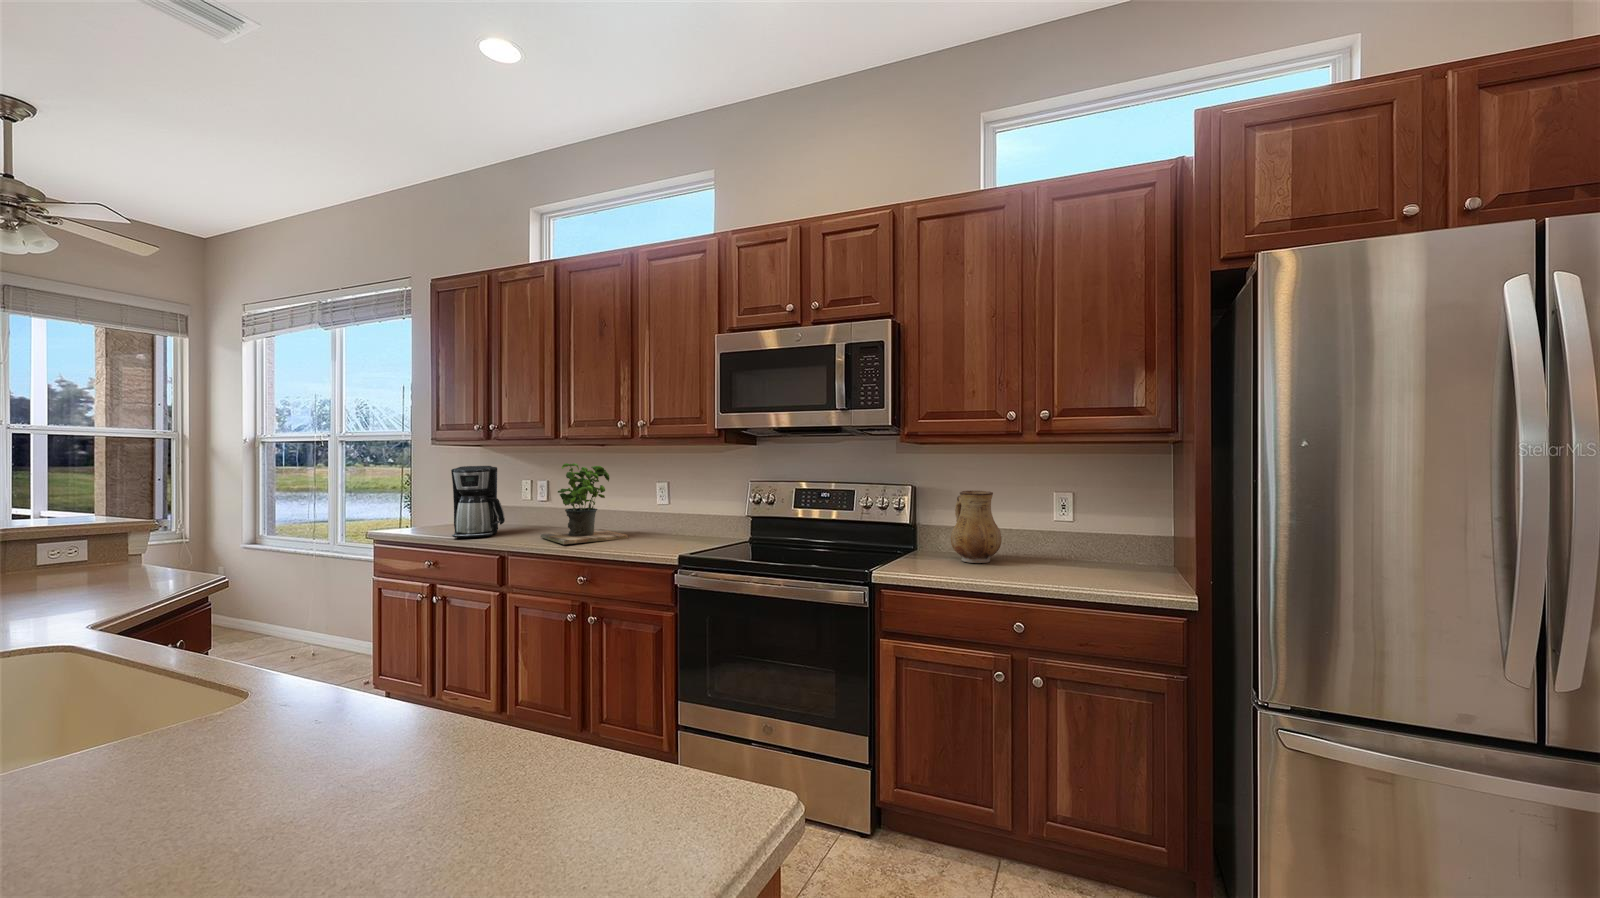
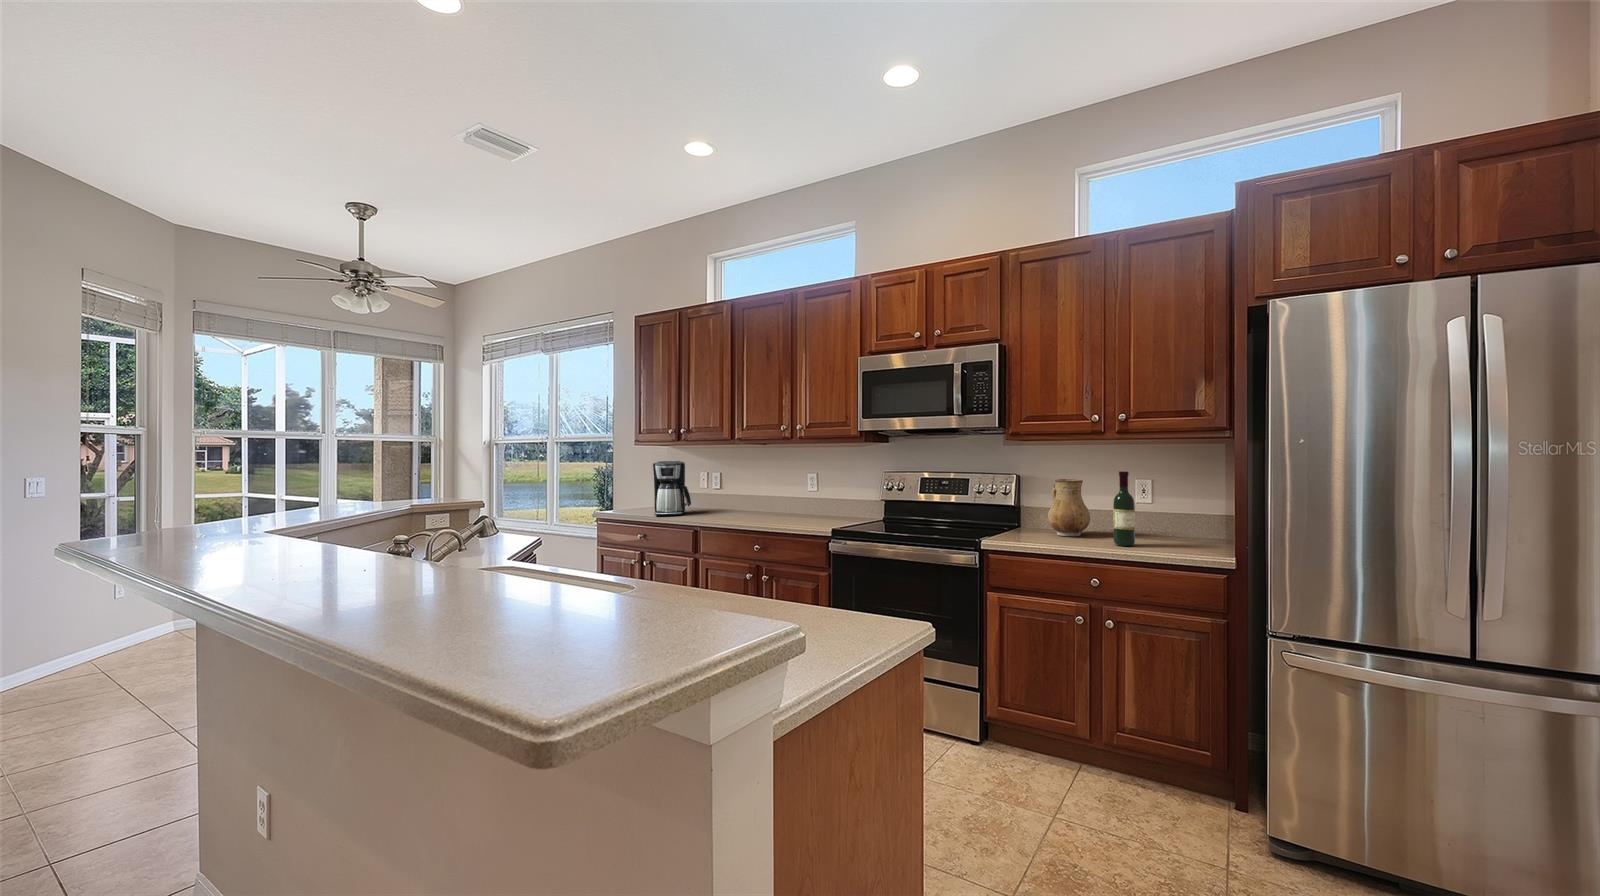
potted plant: present [540,463,628,544] -> none [719,459,786,520]
wine bottle: none [1033,483,1060,578] -> present [1113,471,1135,546]

